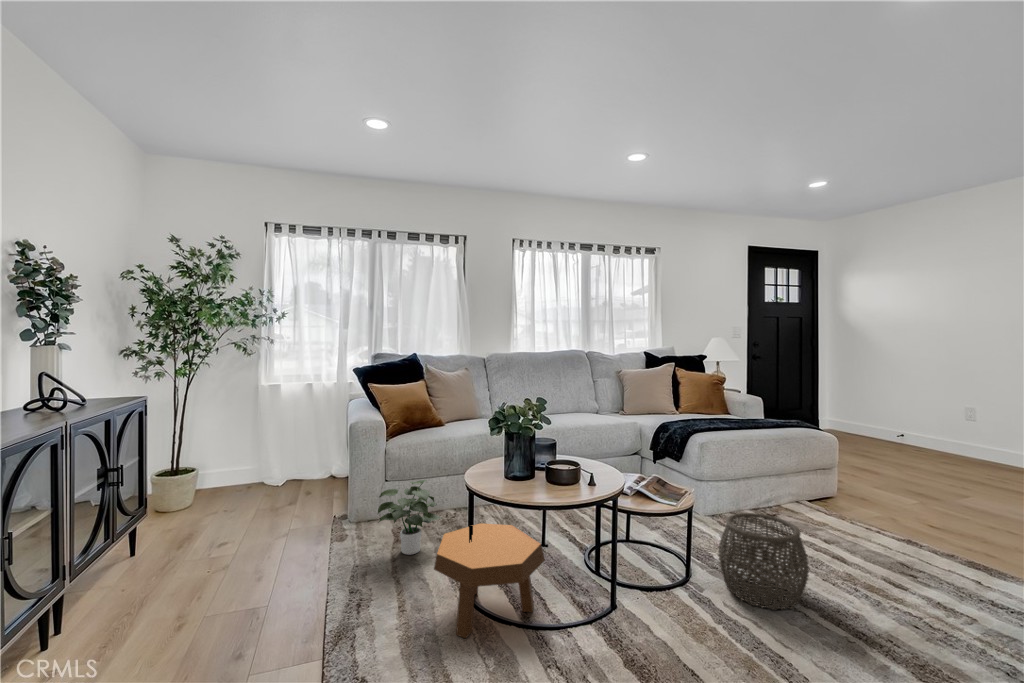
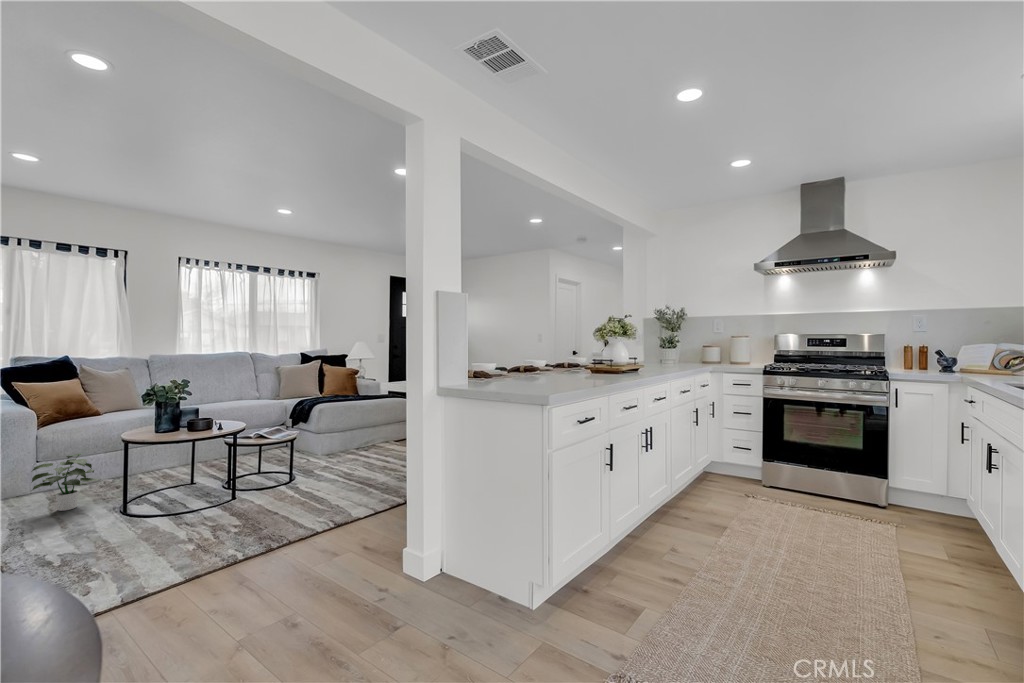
woven basket: present [718,513,809,610] -> none [310,442,358,489]
footstool: present [434,523,545,638] -> none [93,469,187,535]

